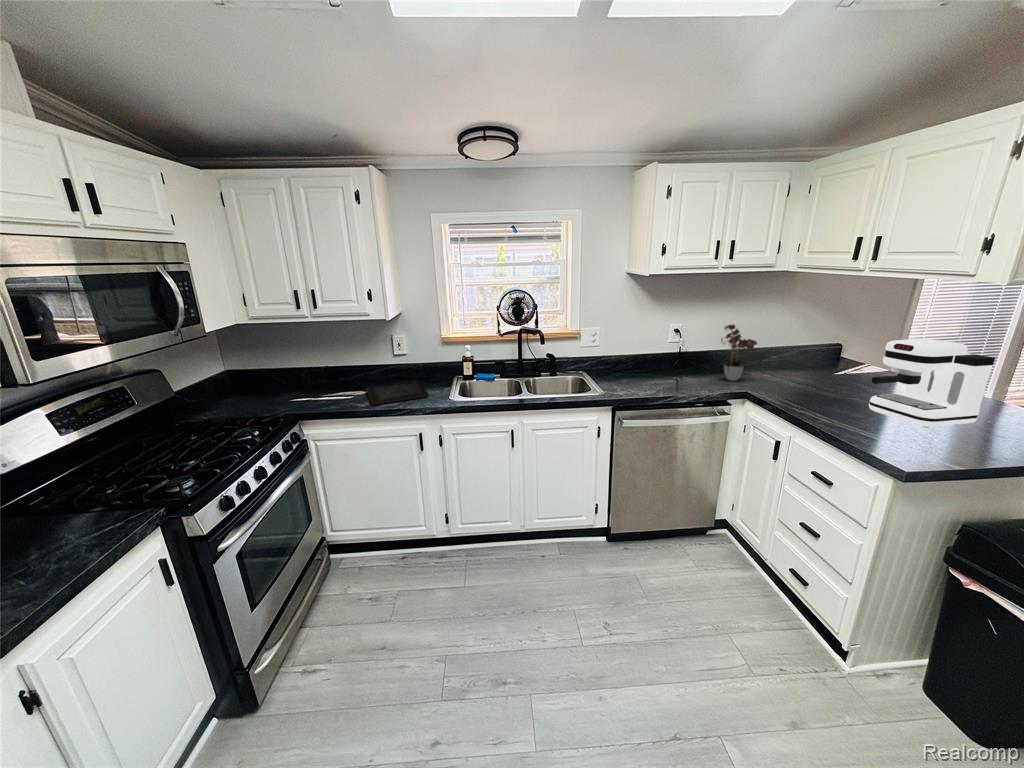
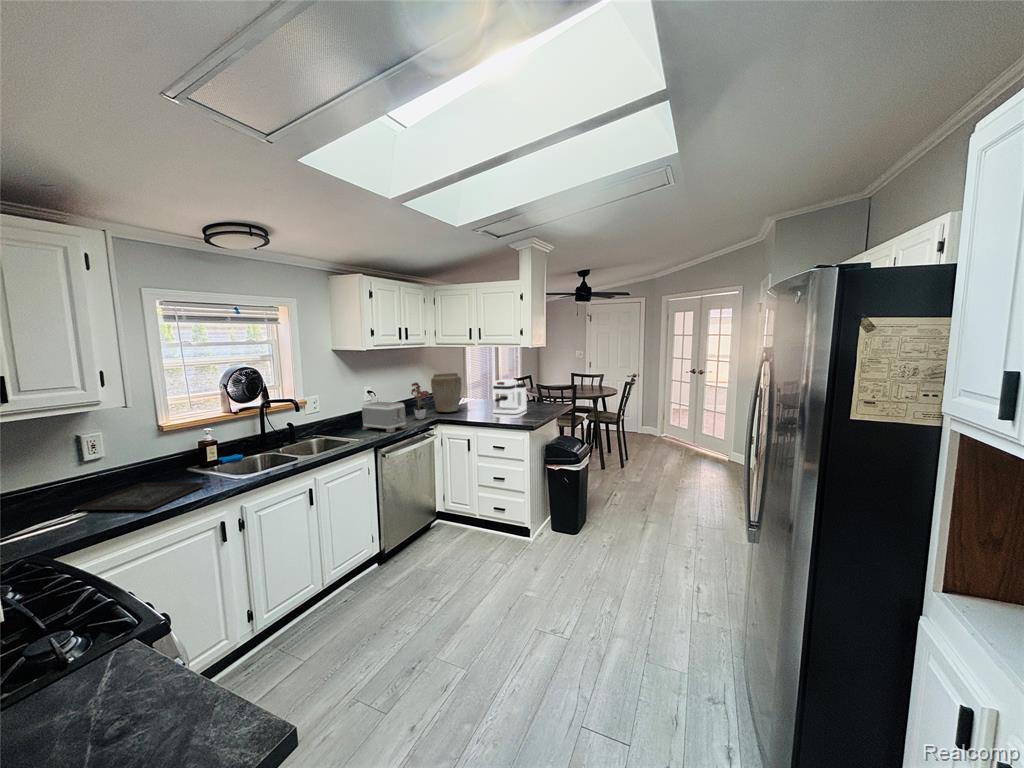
vase: none [775,314,839,380] -> present [431,373,462,412]
toaster: none [637,344,689,389] -> present [362,401,407,433]

